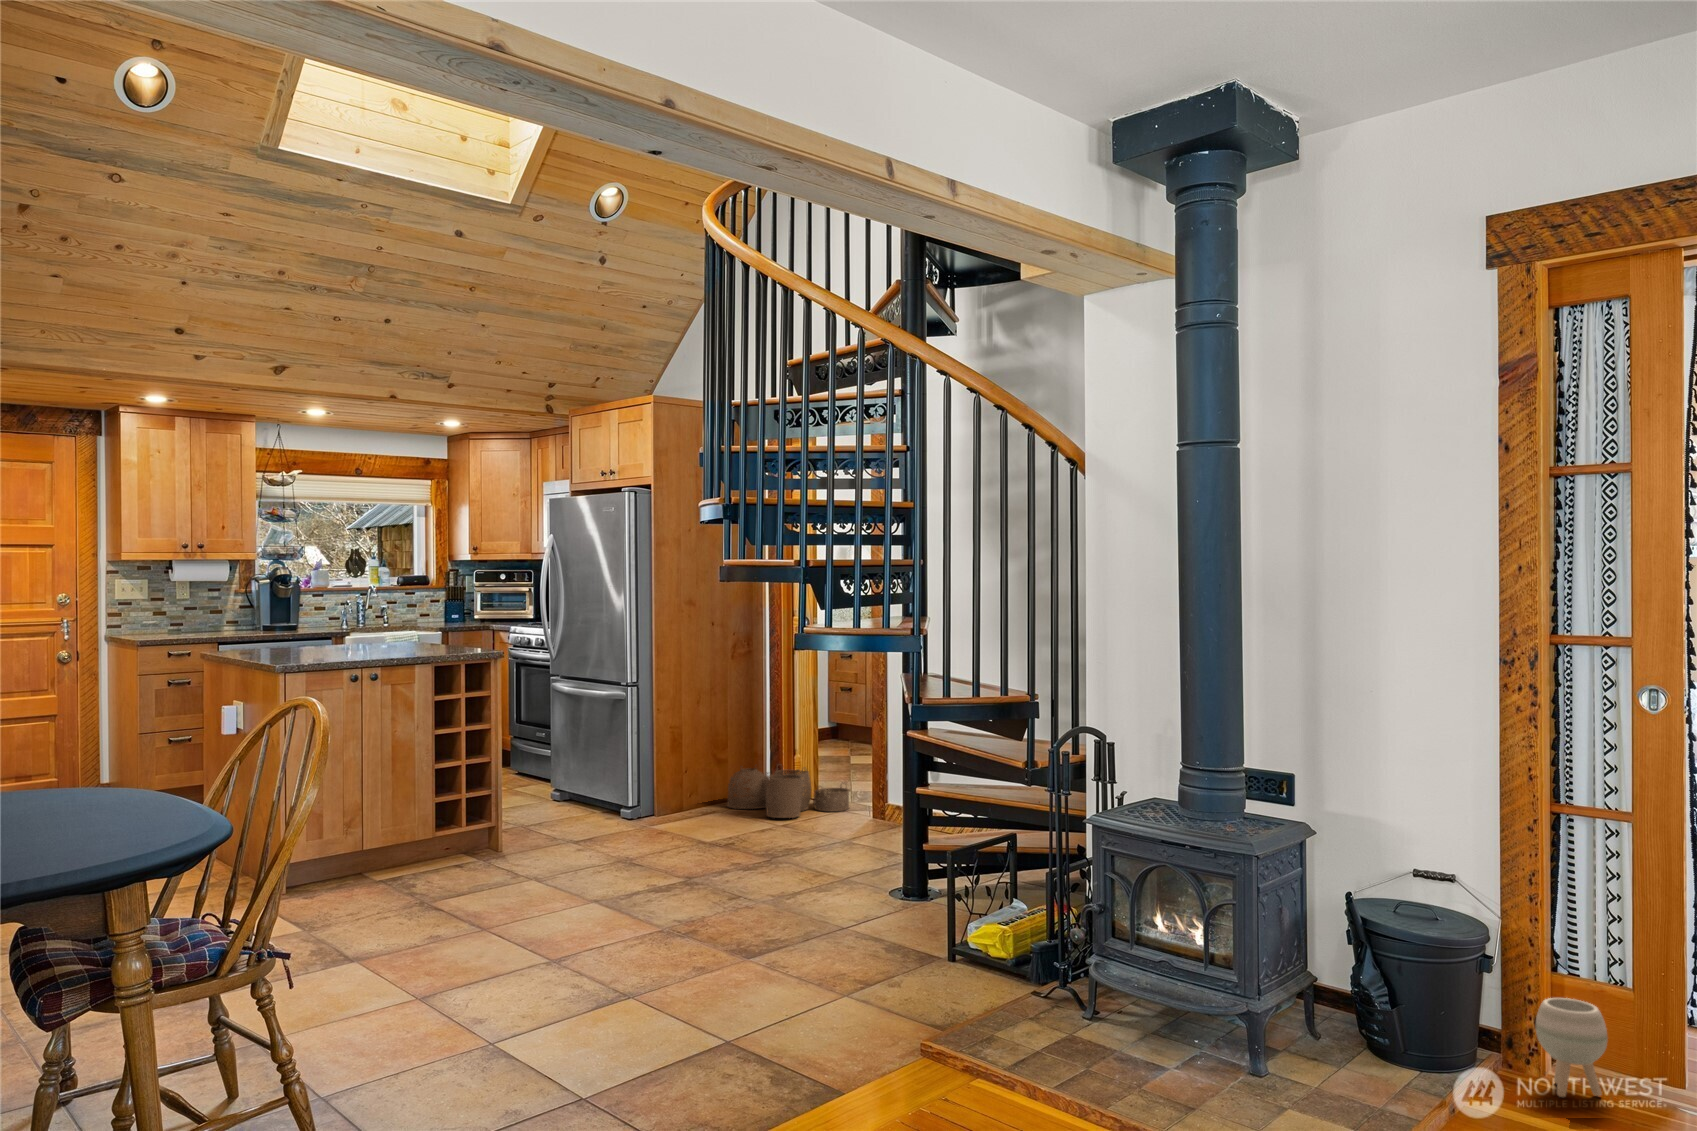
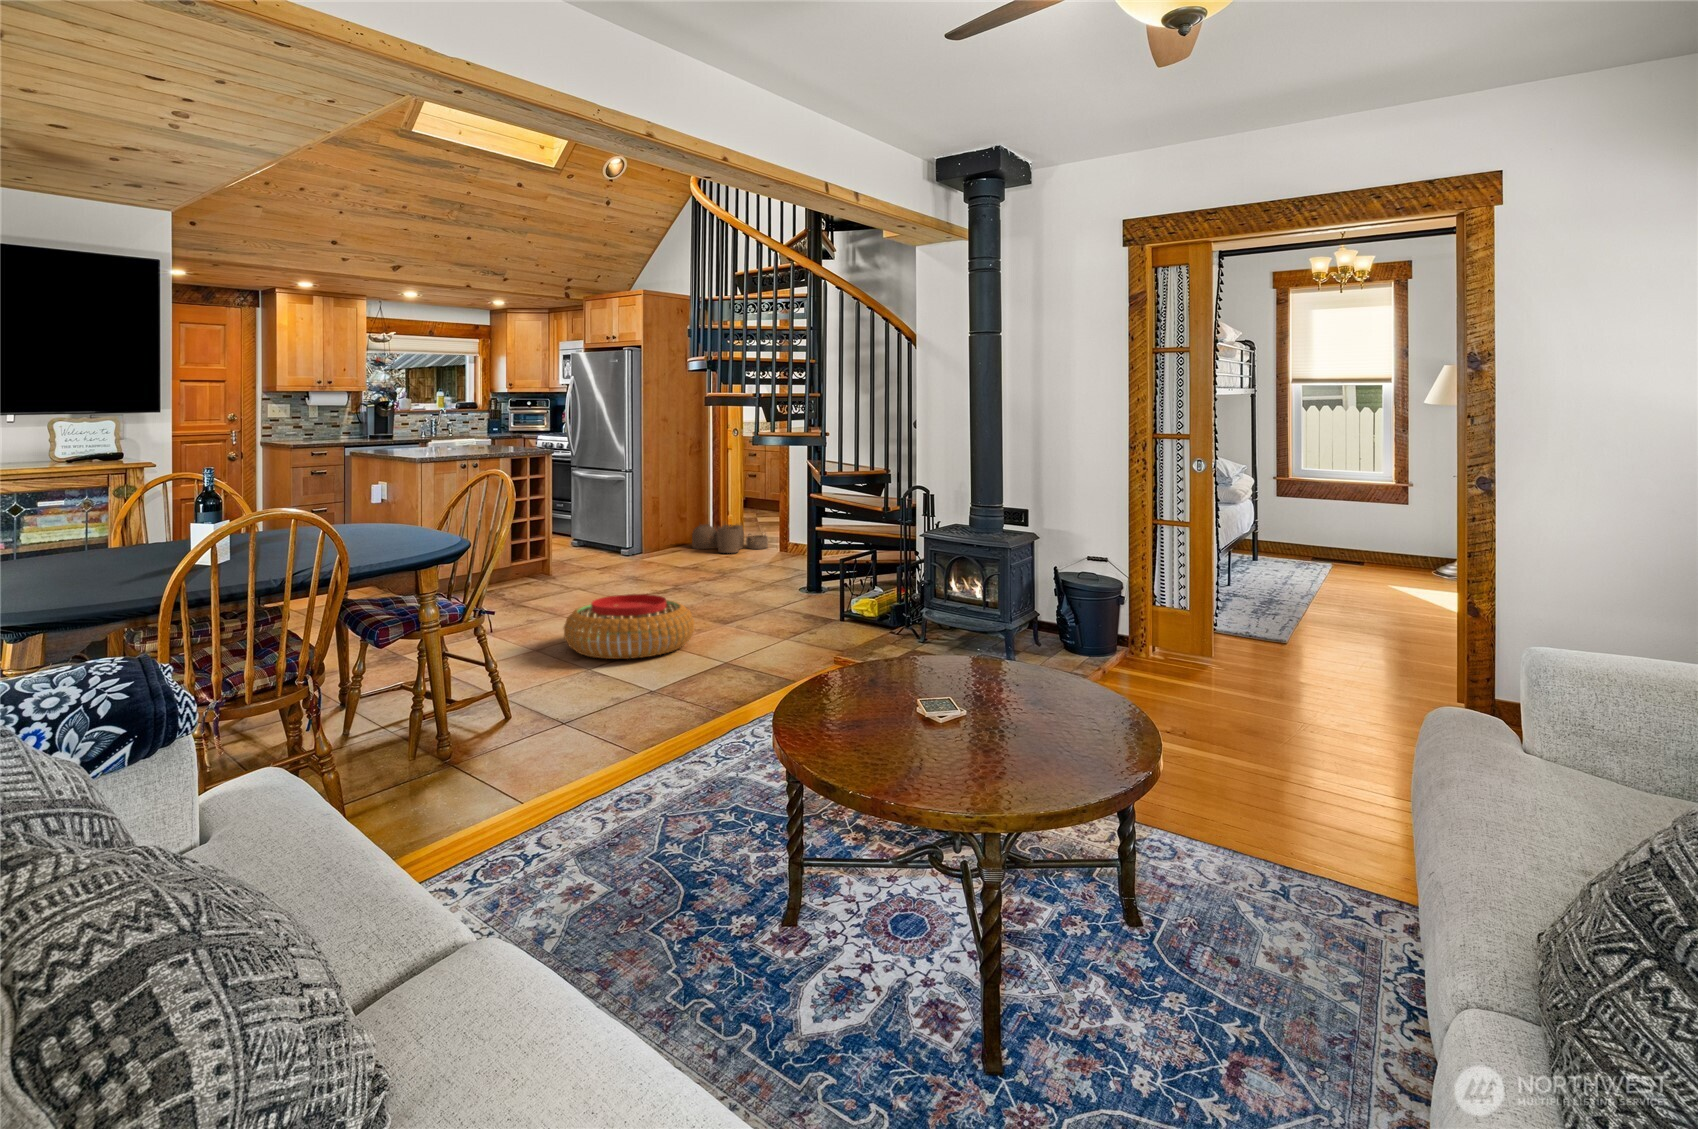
pouf: none [442,914,676,1046] -> present [564,594,694,659]
planter: present [1536,998,1608,1097] -> none [1138,614,1170,659]

